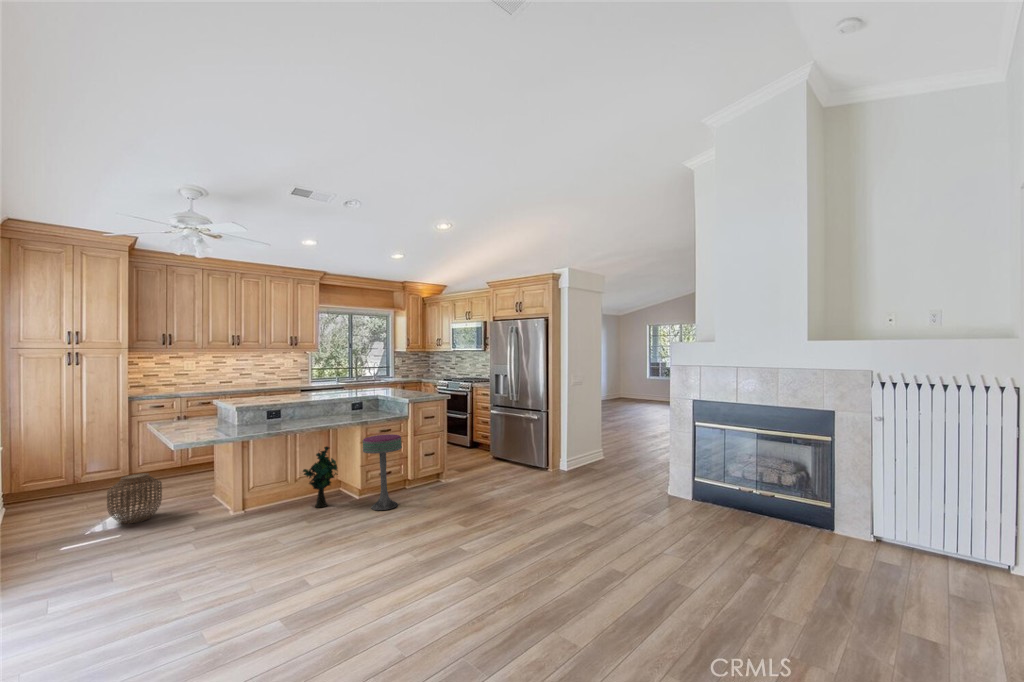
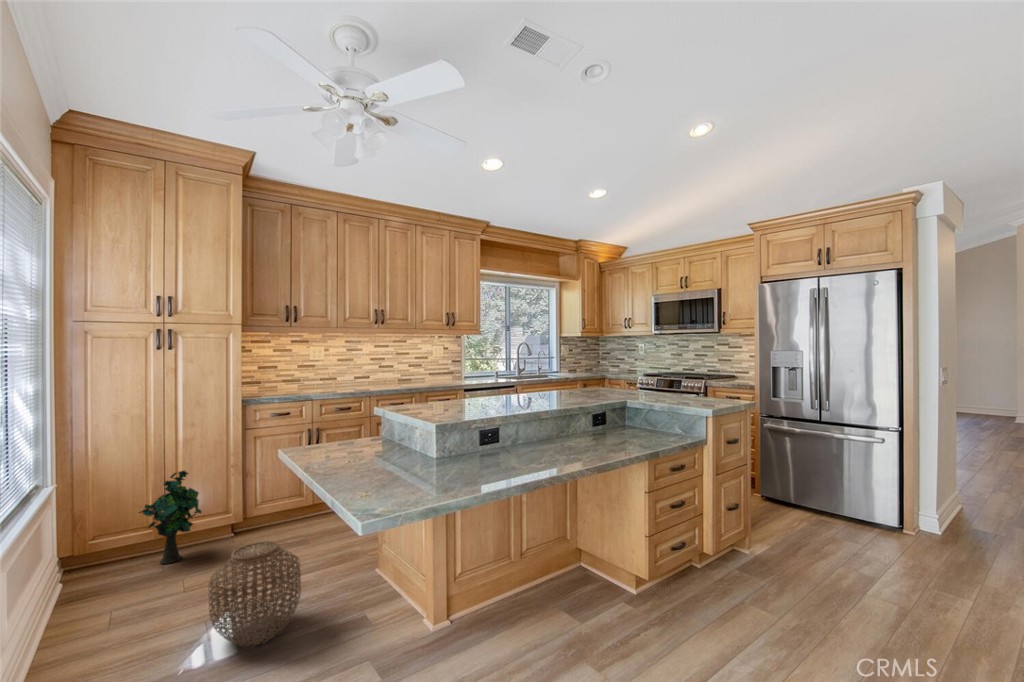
bar stool: present [363,434,402,510] -> none [669,479,753,648]
decorative plant: present [303,446,338,508] -> present [139,471,202,564]

